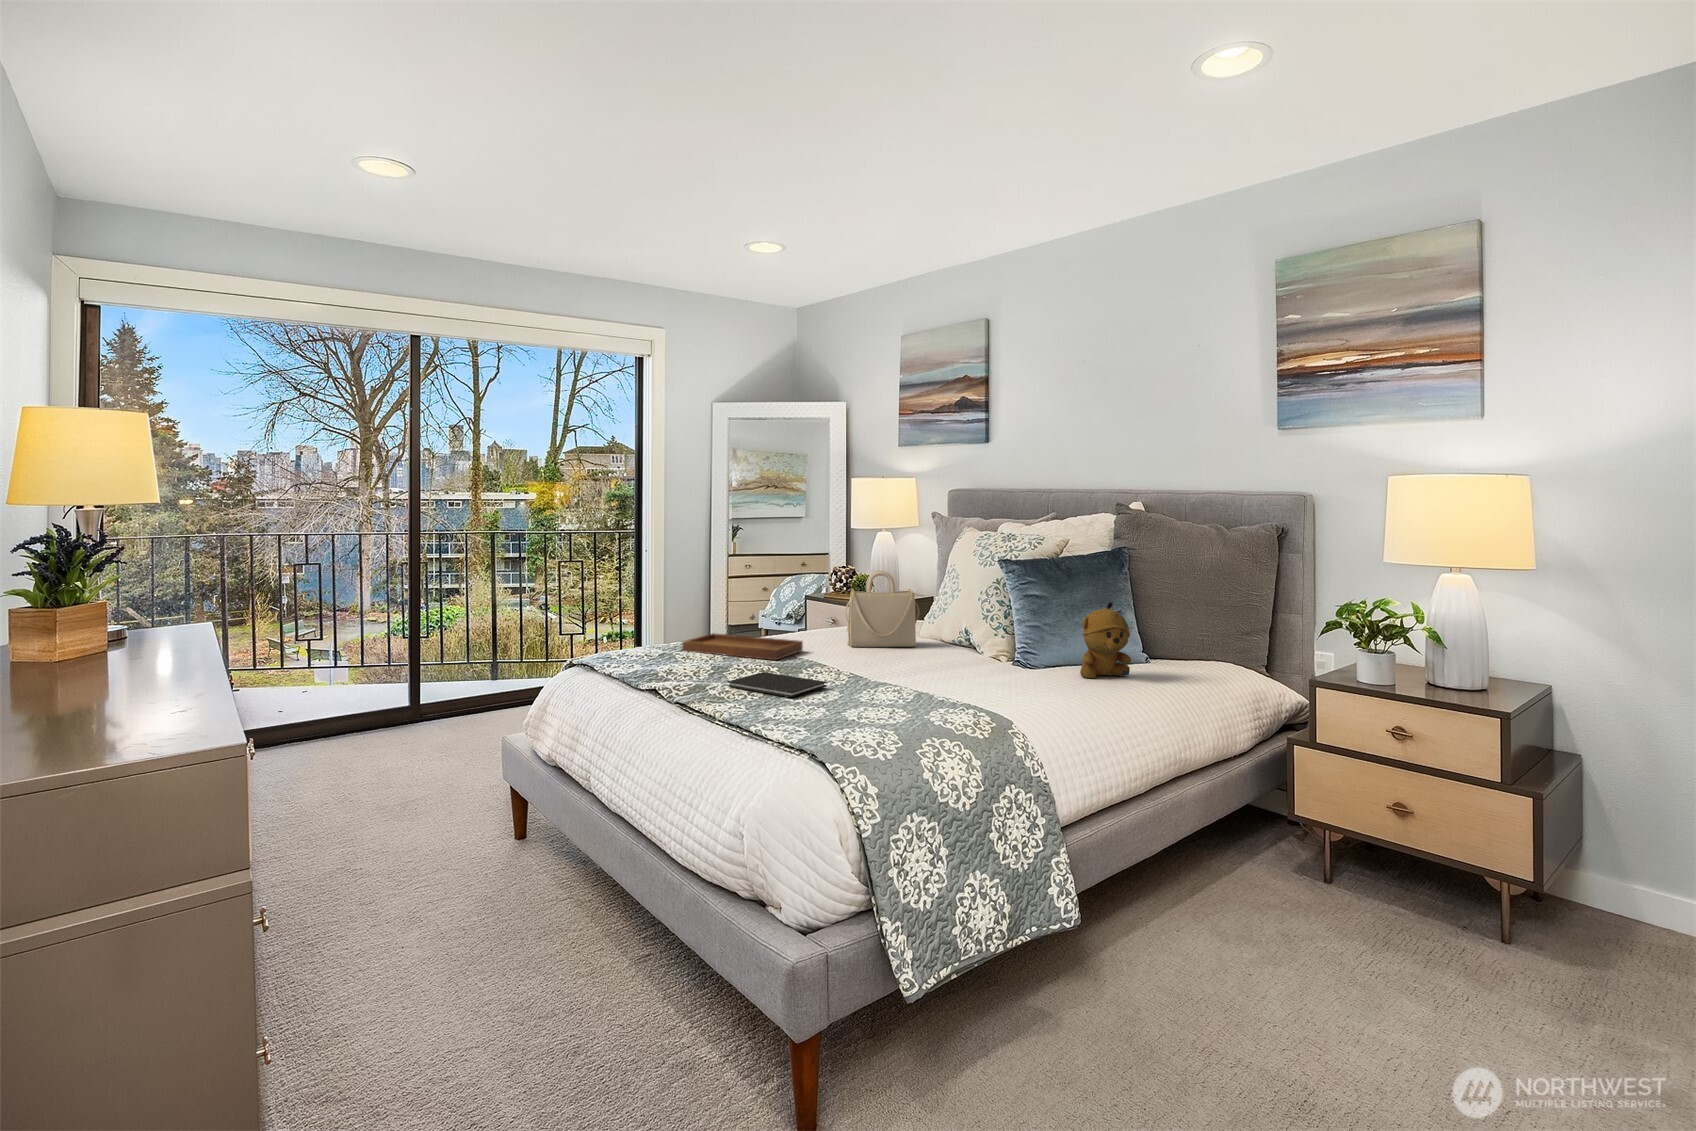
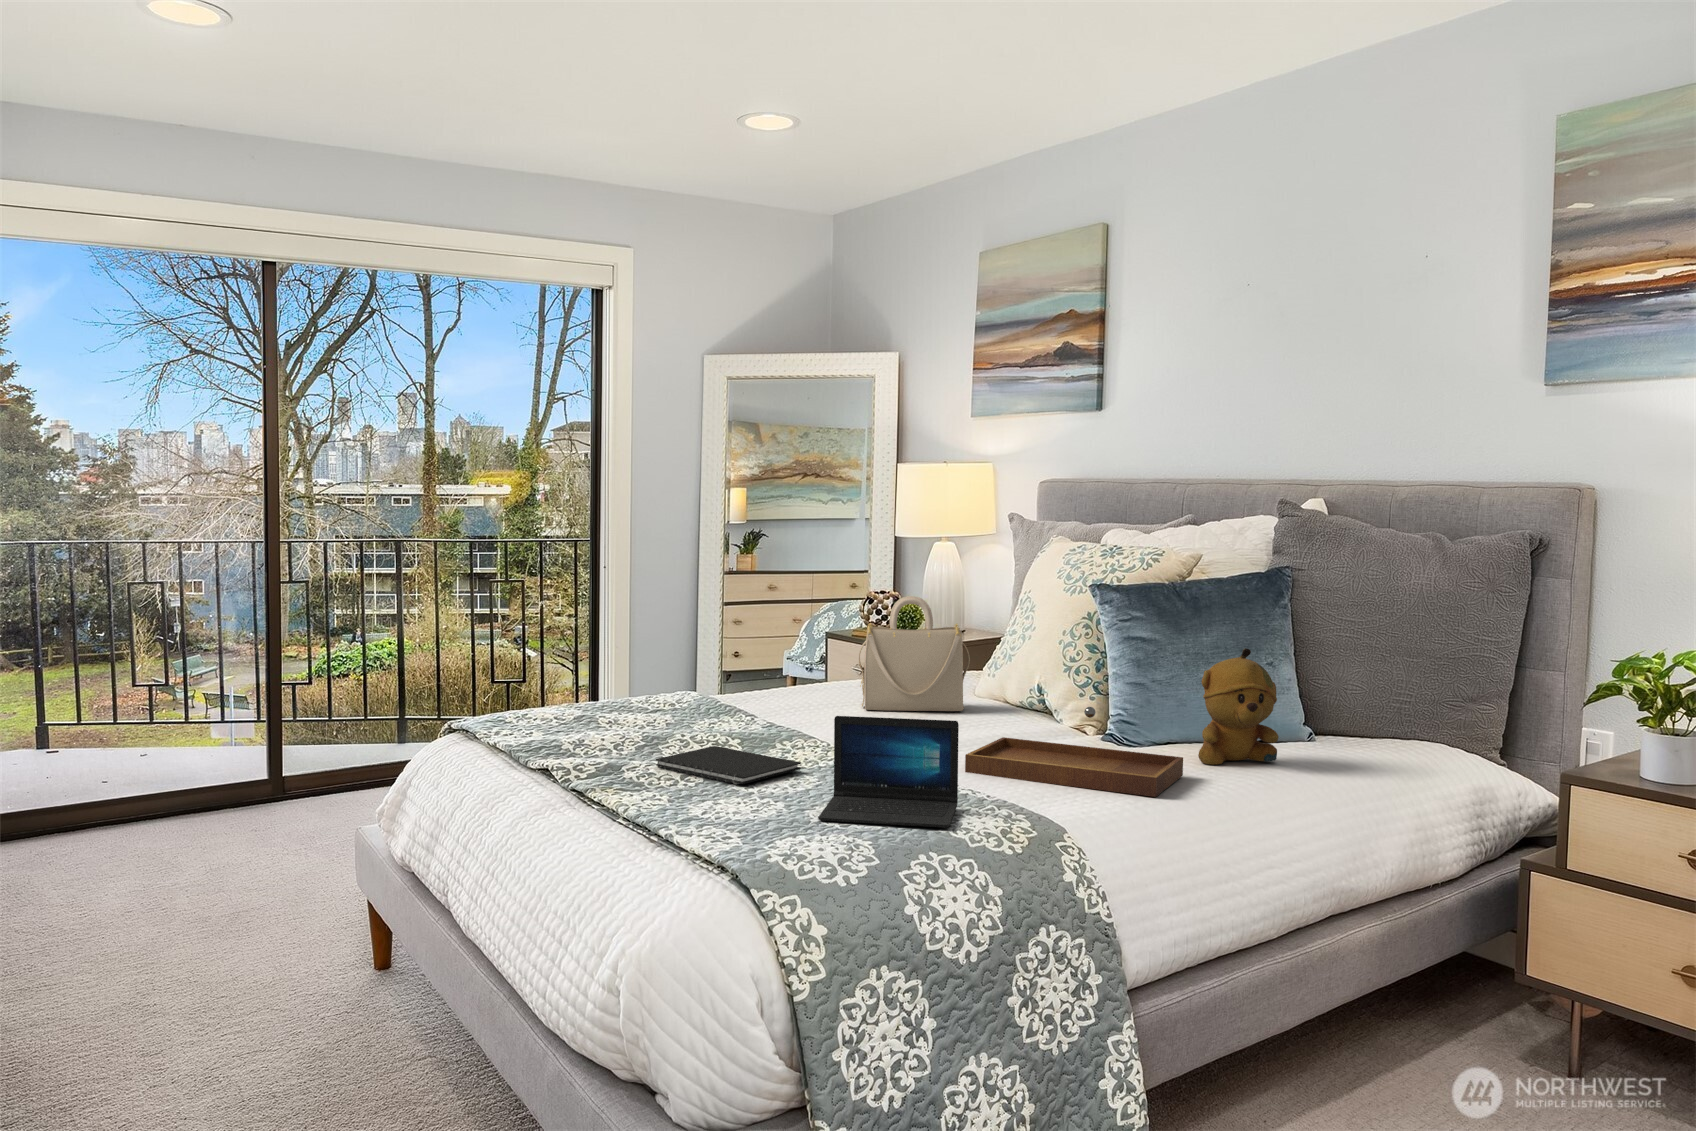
tray: present [682,614,803,660] -> present [965,707,1183,797]
laptop: none [852,650,940,722] -> present [818,716,959,828]

